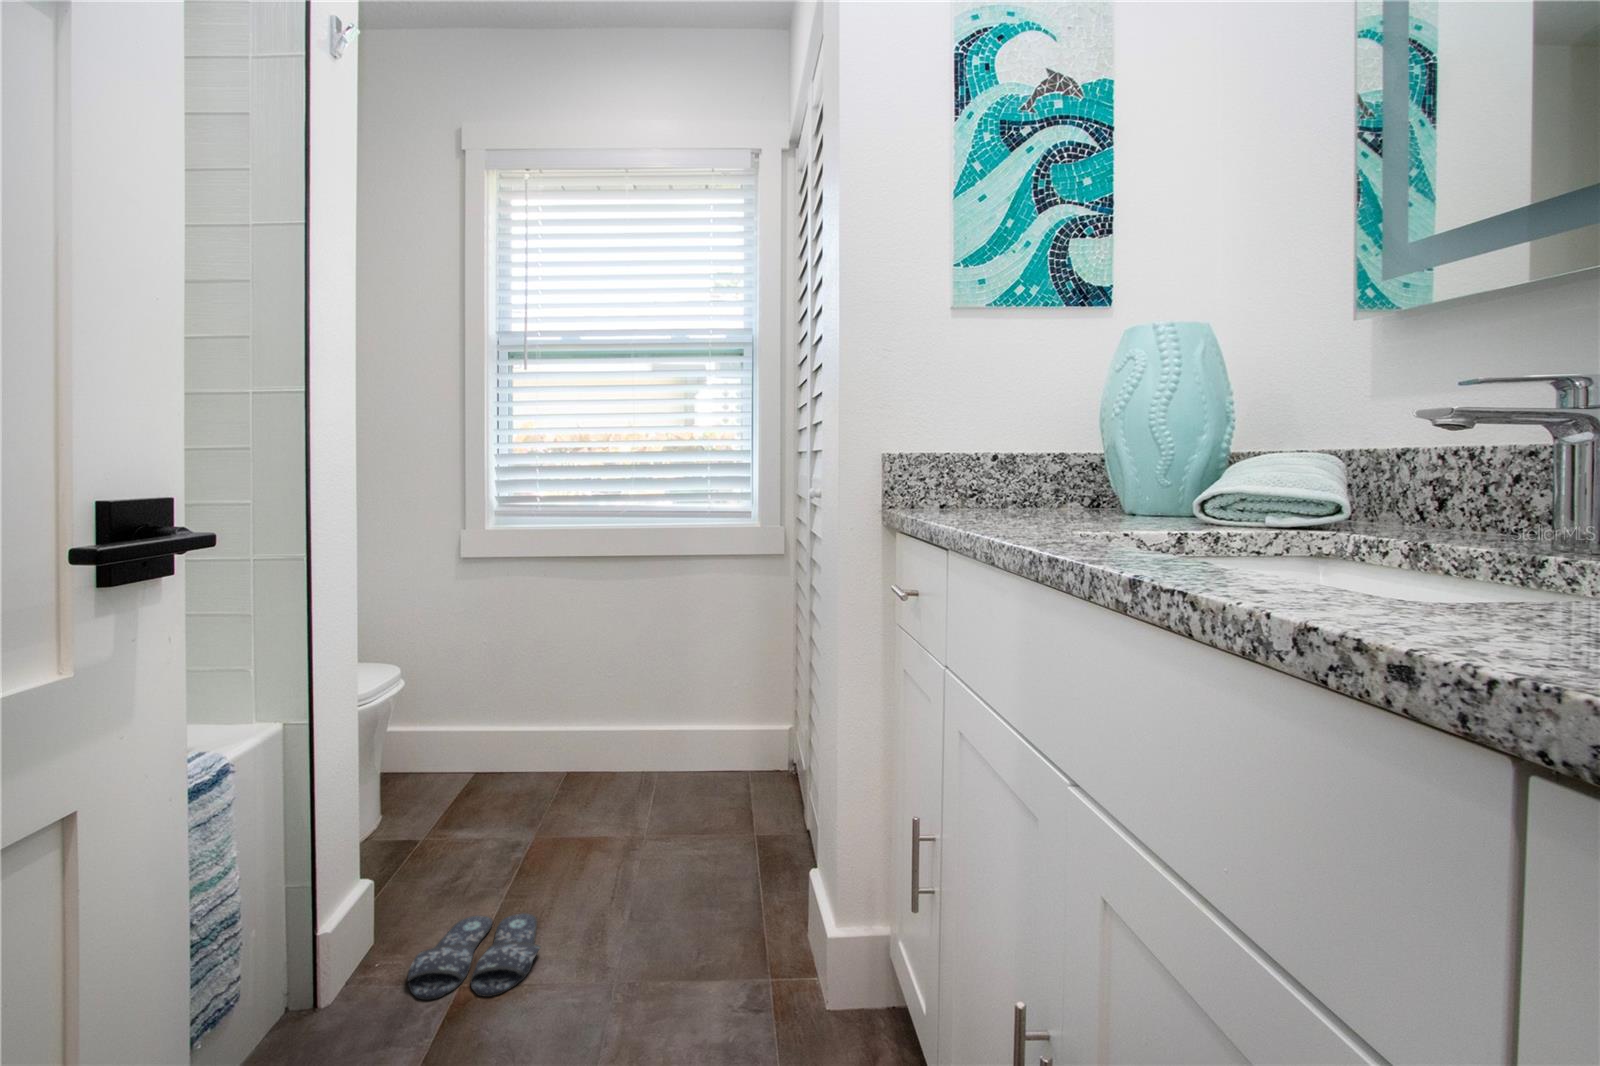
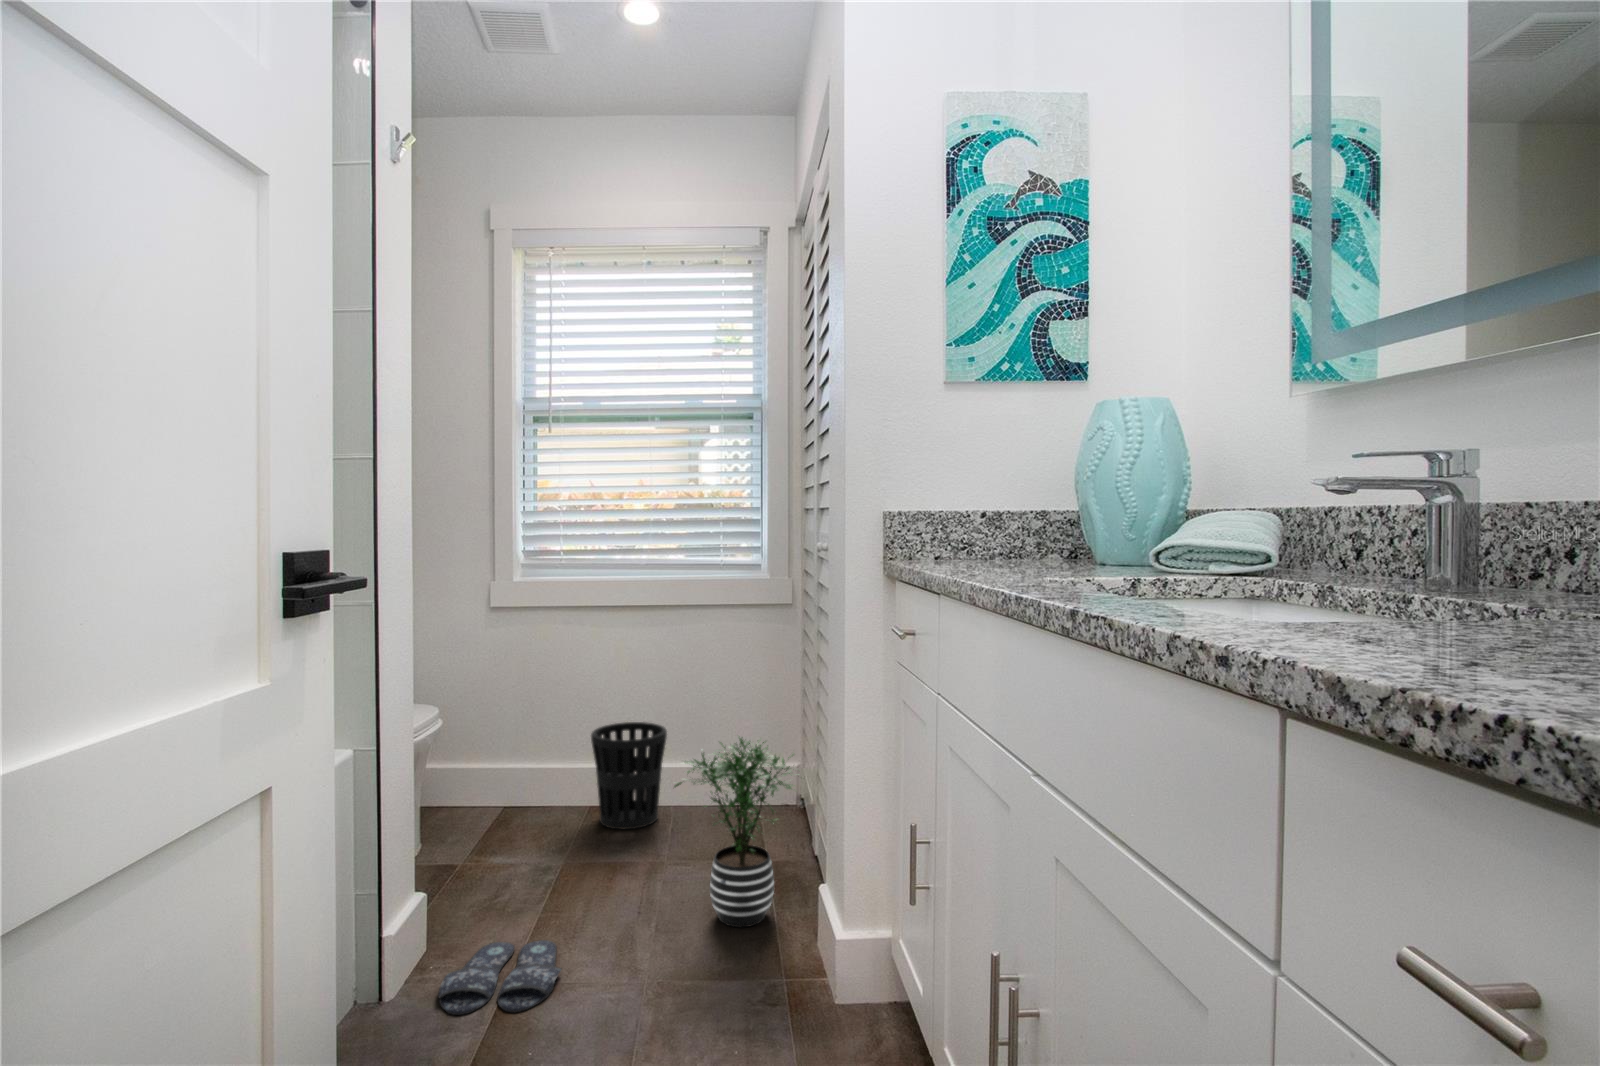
wastebasket: none [579,679,657,789] -> present [591,722,667,829]
potted plant: none [657,696,799,897] -> present [674,737,794,927]

